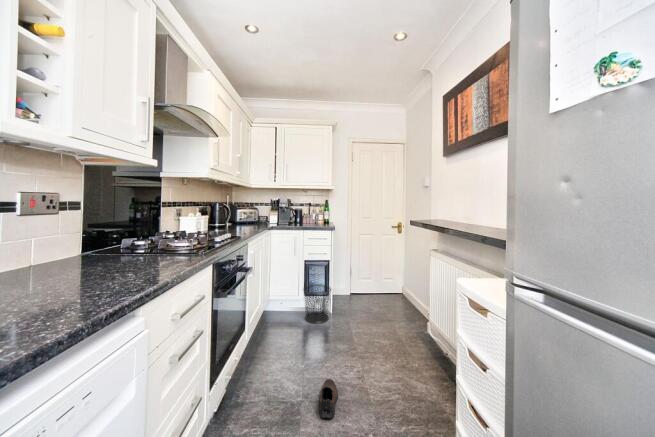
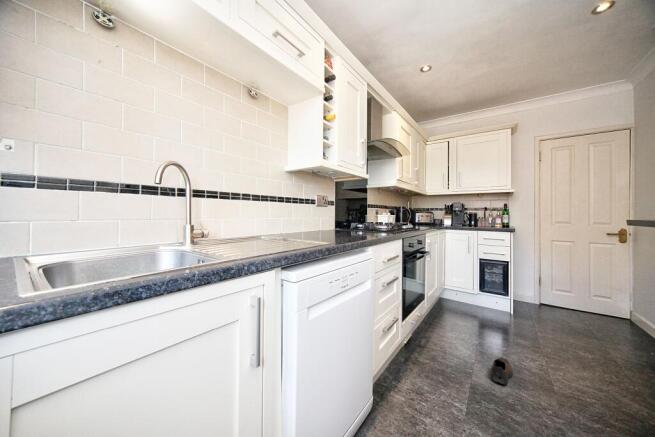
waste bin: present [304,284,331,323] -> none [477,283,511,321]

